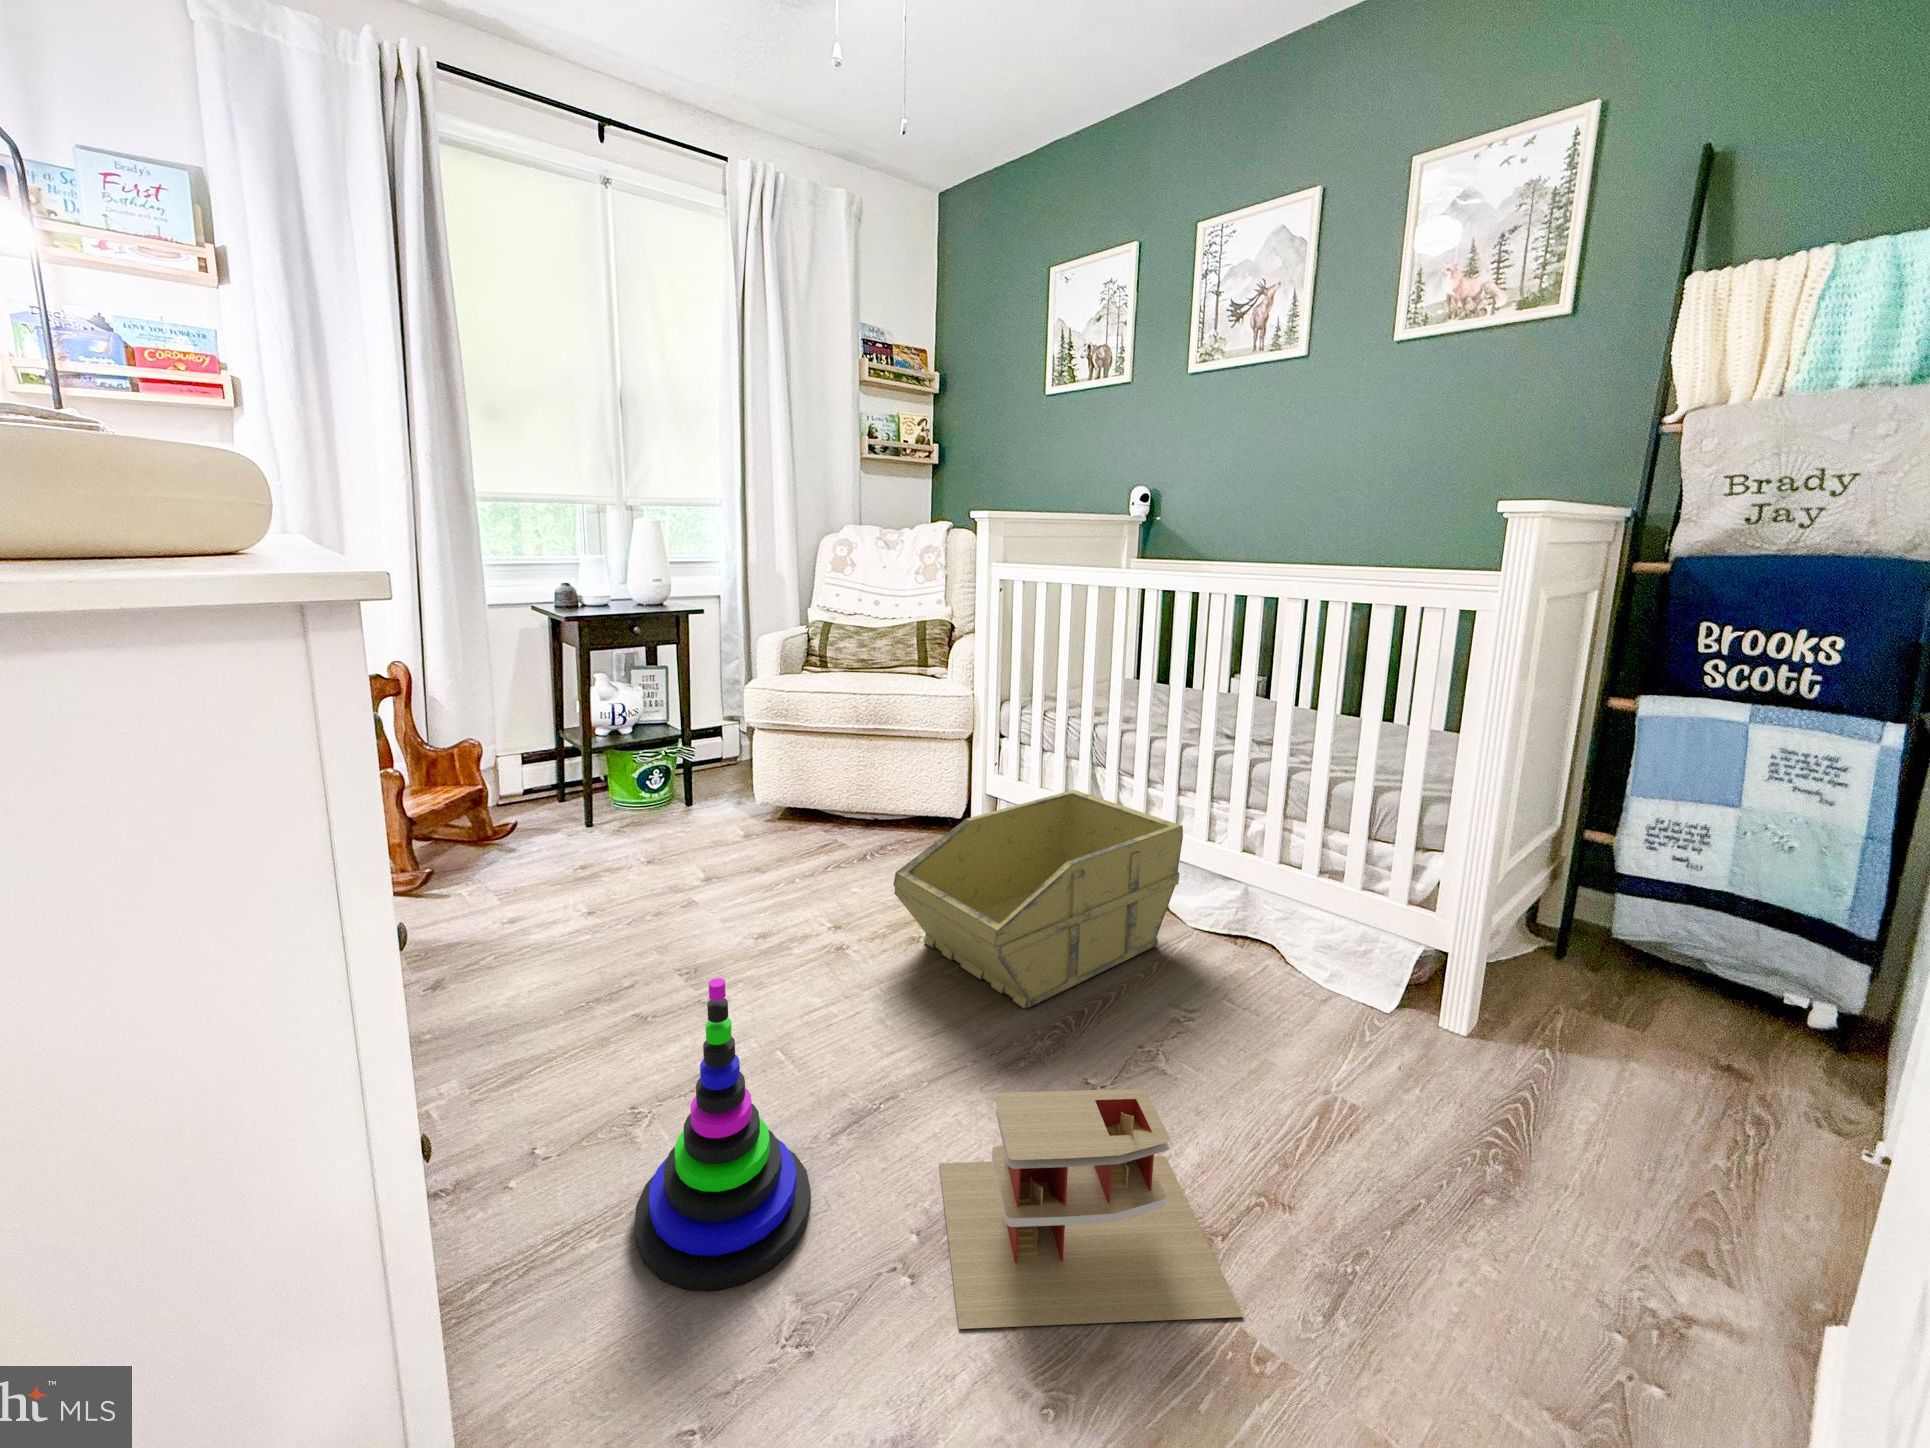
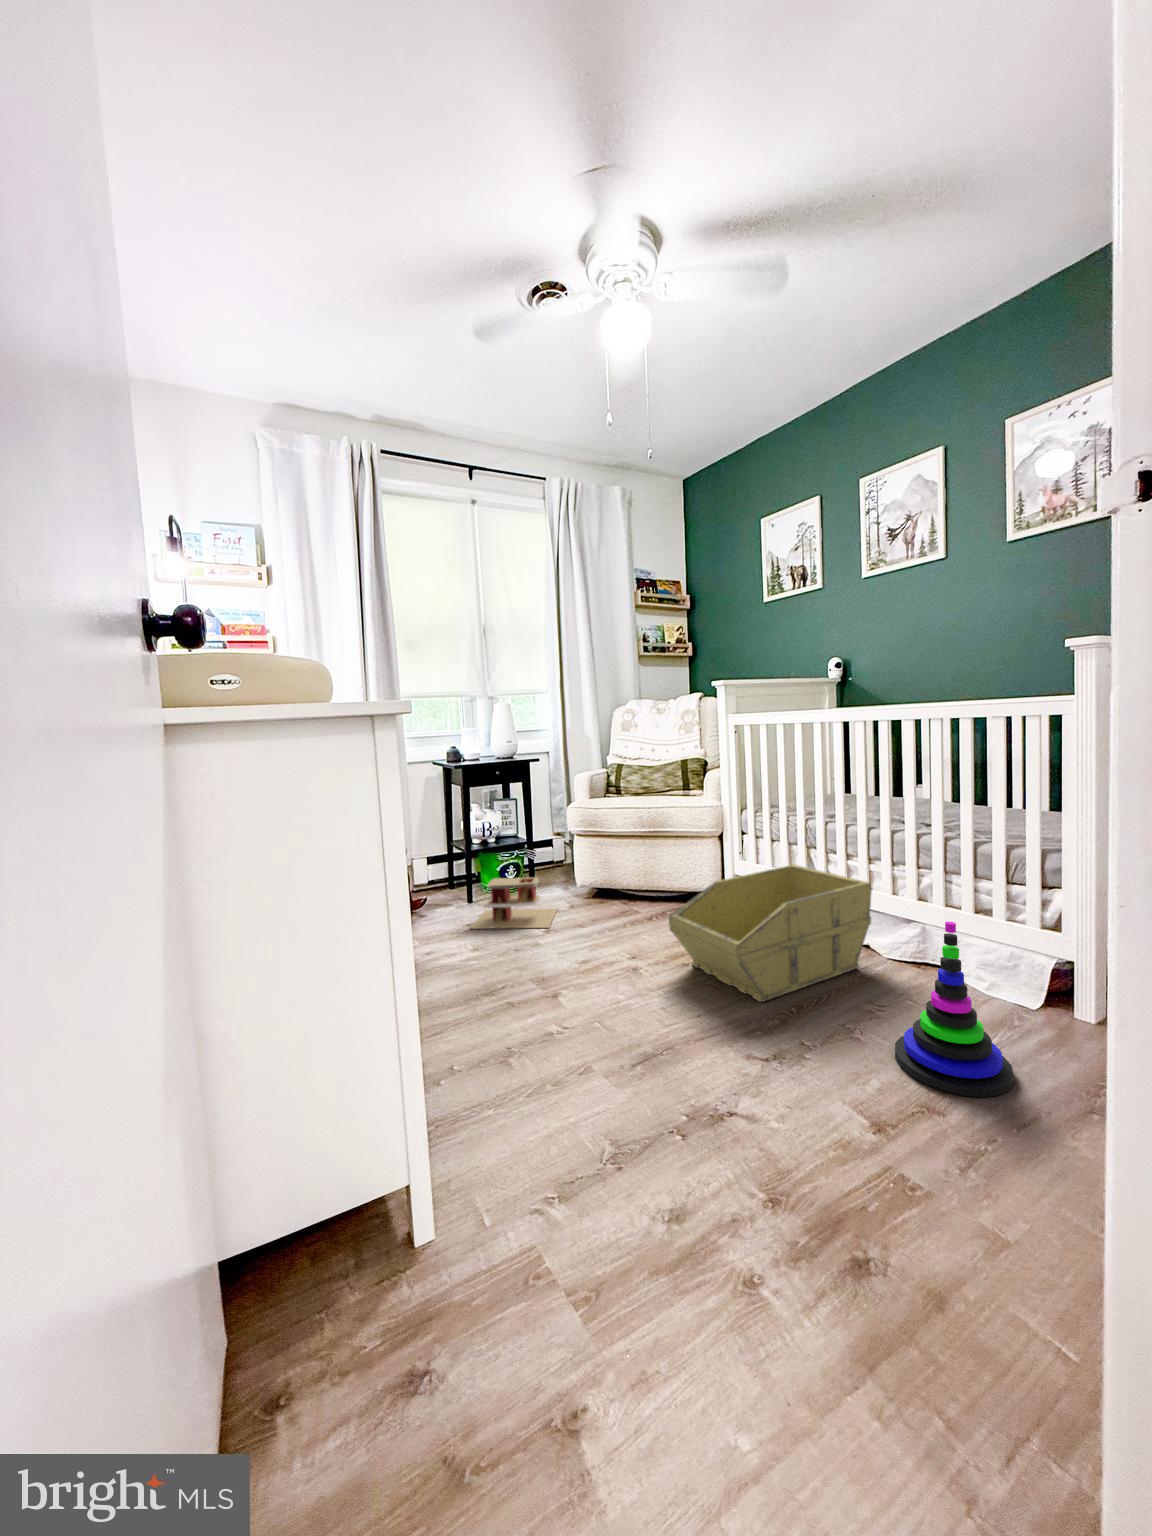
stacking toy: present [635,978,811,1290] -> present [895,921,1014,1097]
toy house: present [939,1089,1243,1329] -> present [471,877,557,929]

